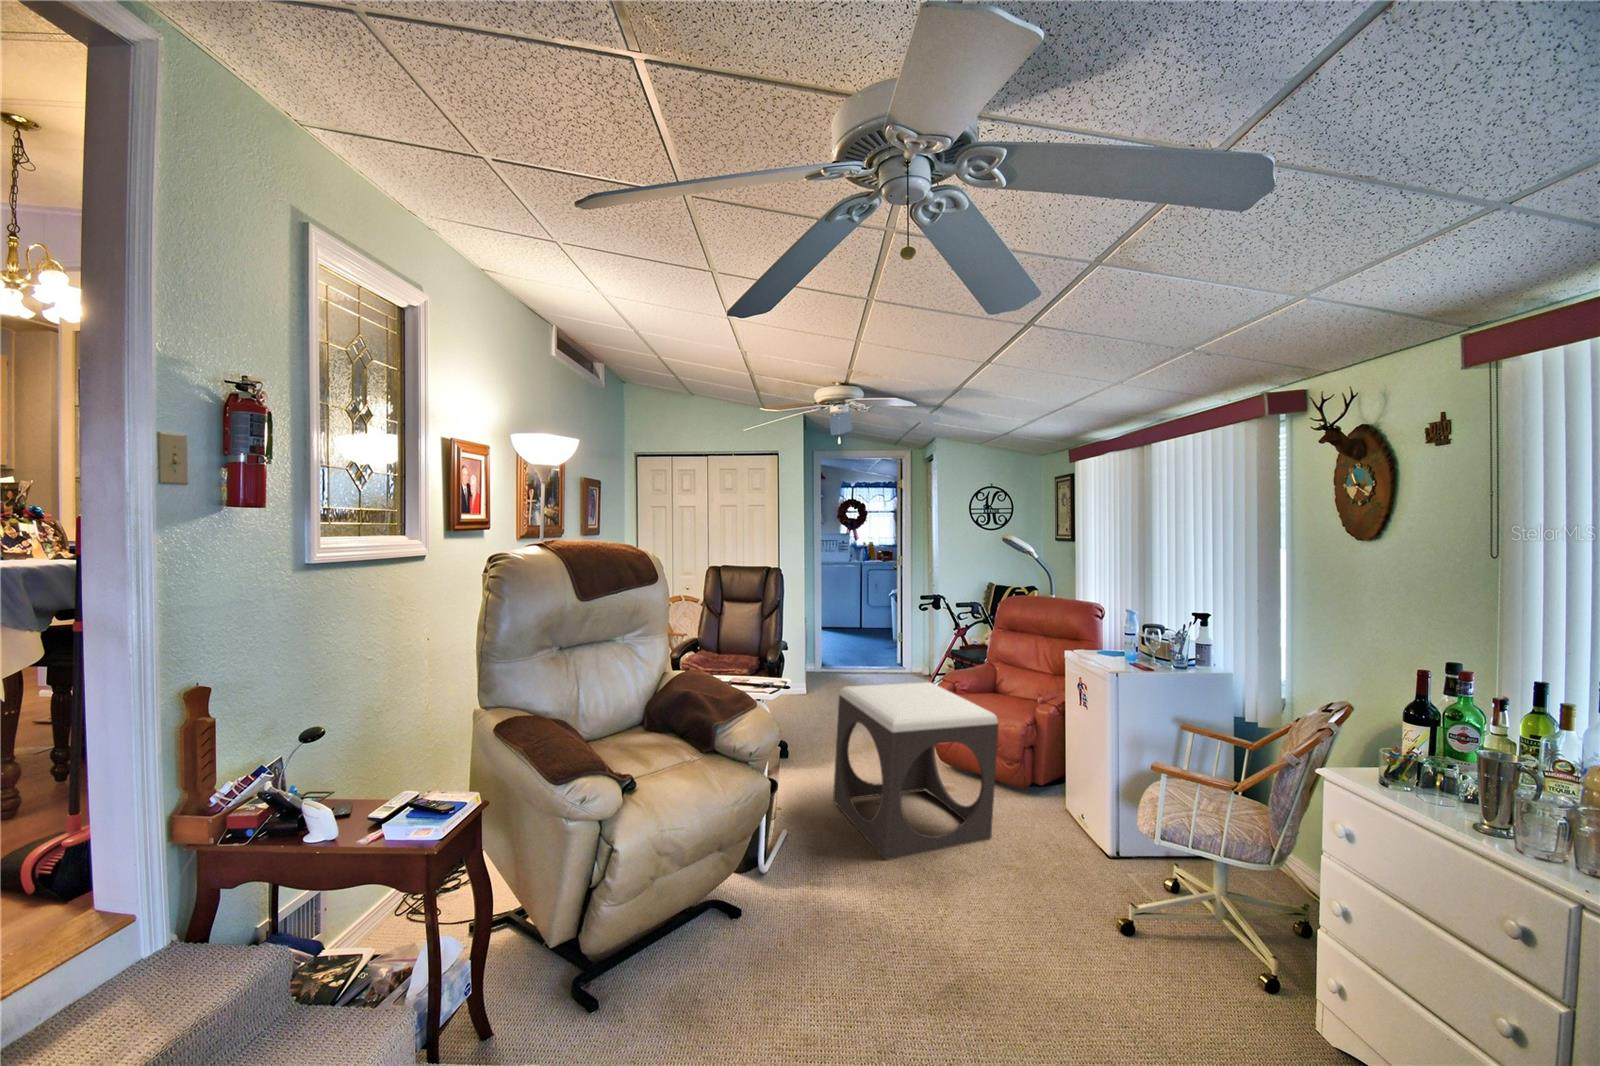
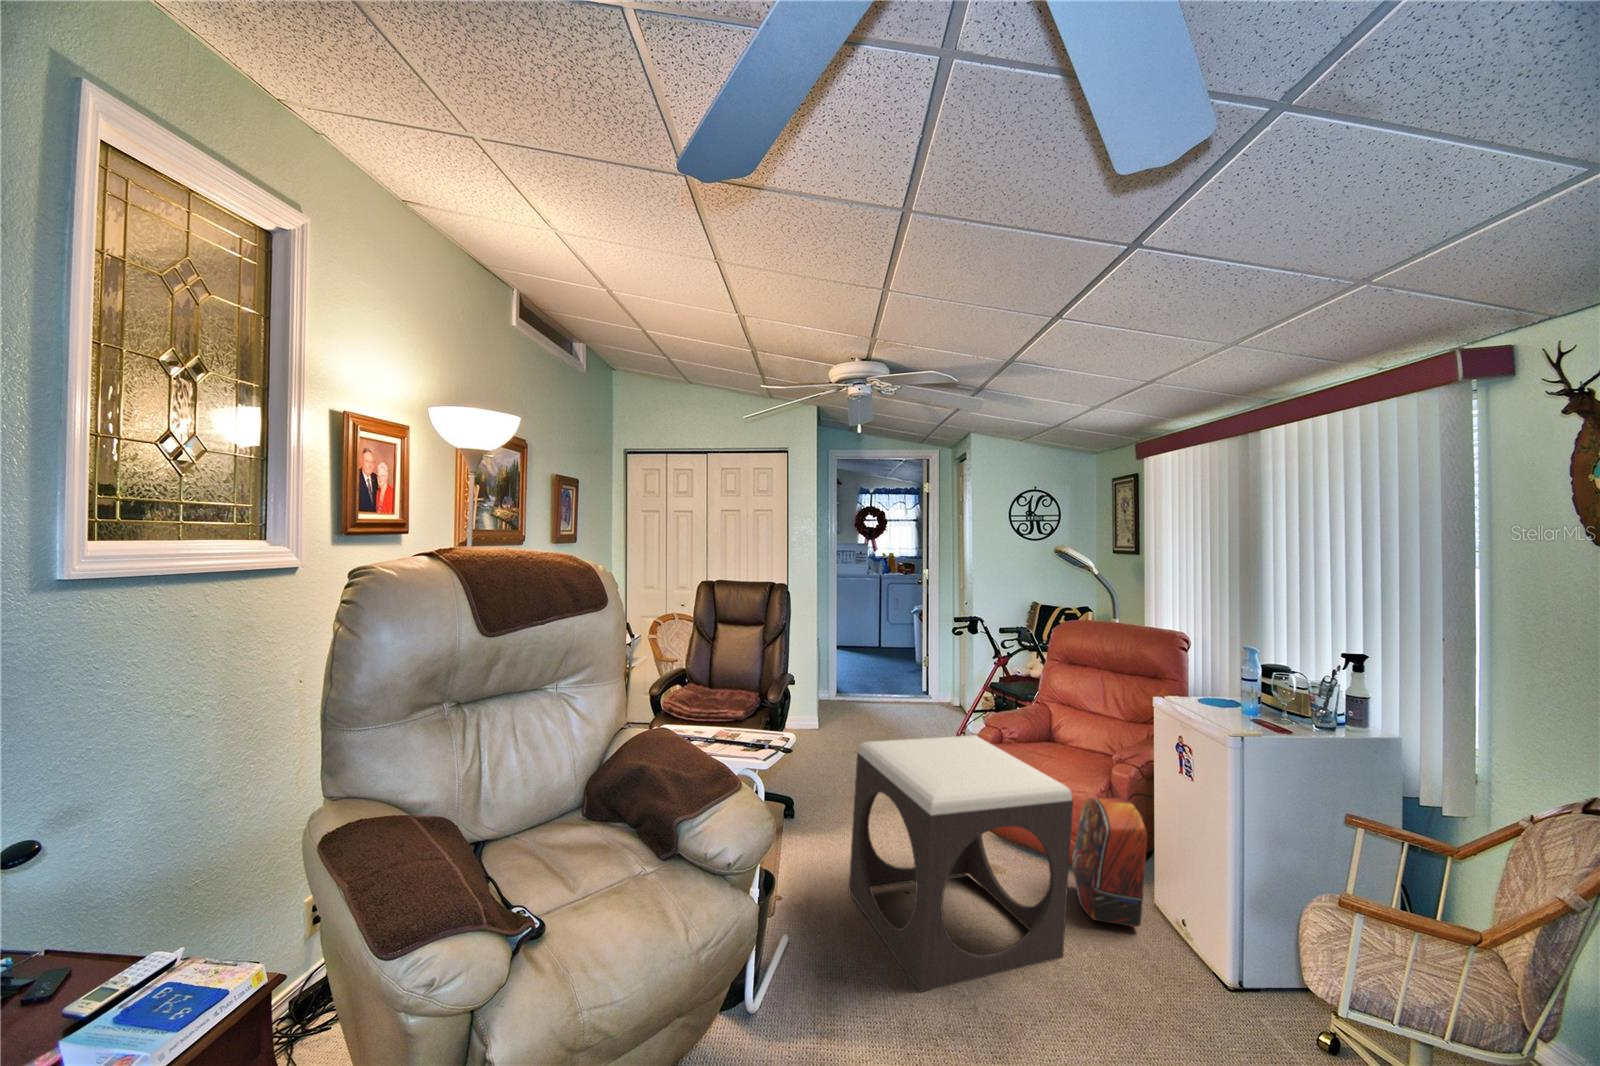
backpack: none [1003,722,1062,820] -> present [1072,793,1153,927]

